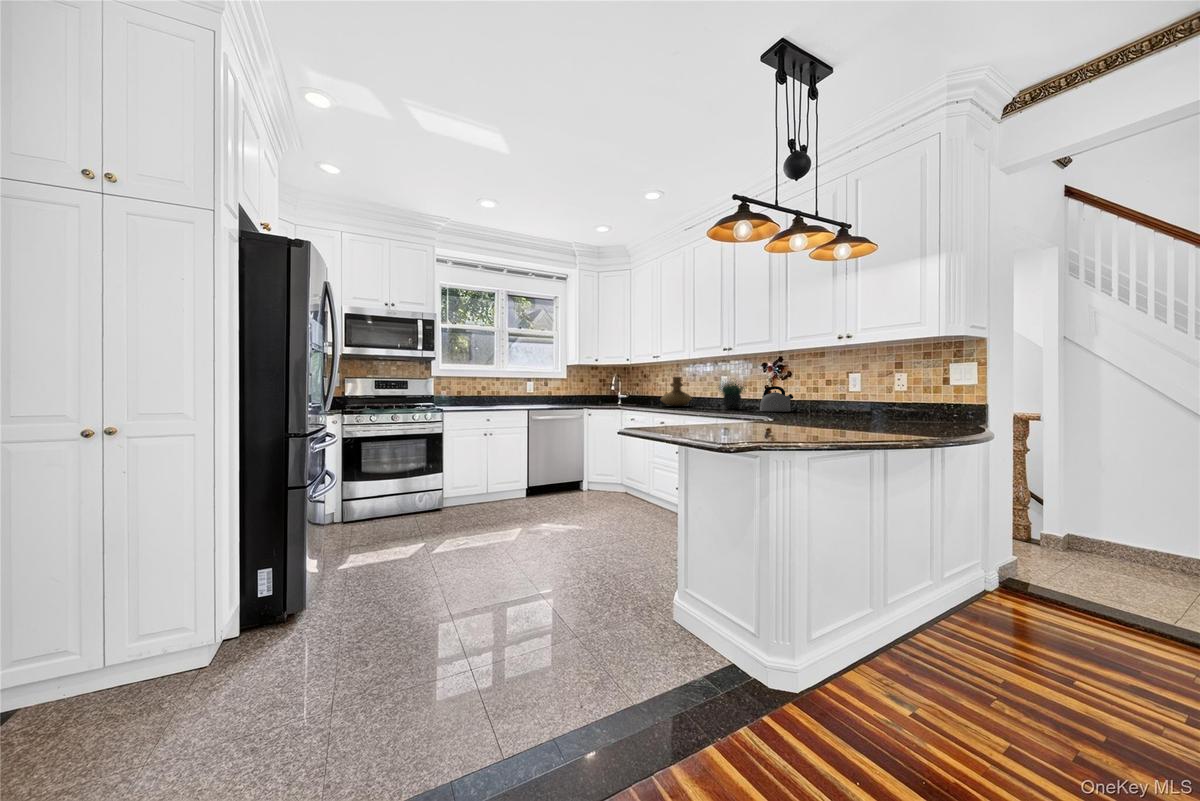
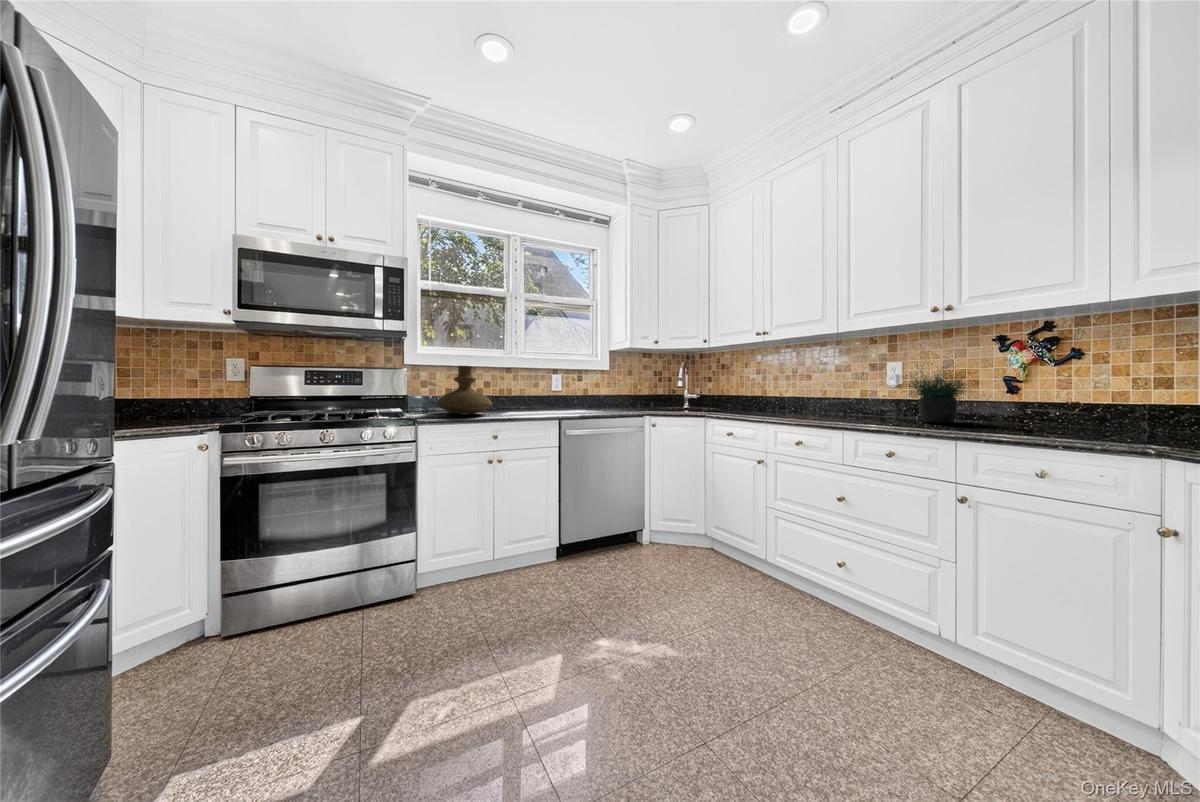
vase: present [661,377,692,406] -> present [436,366,492,415]
kettle: present [760,386,793,411] -> none [1037,383,1130,435]

